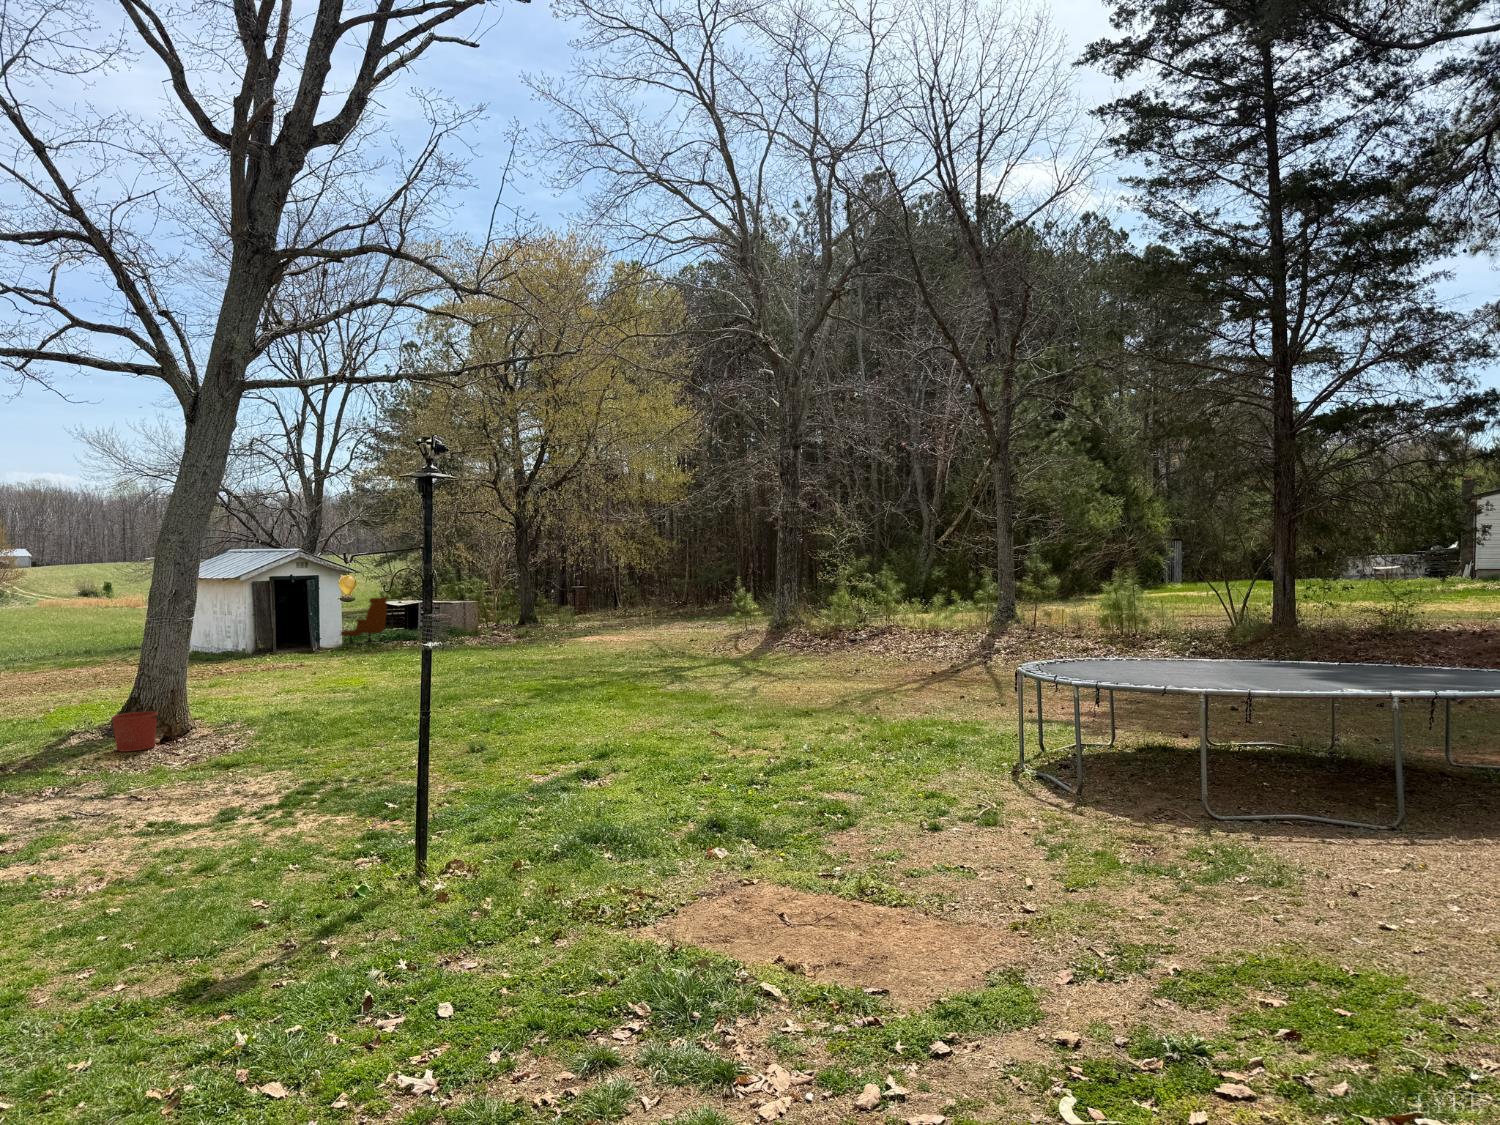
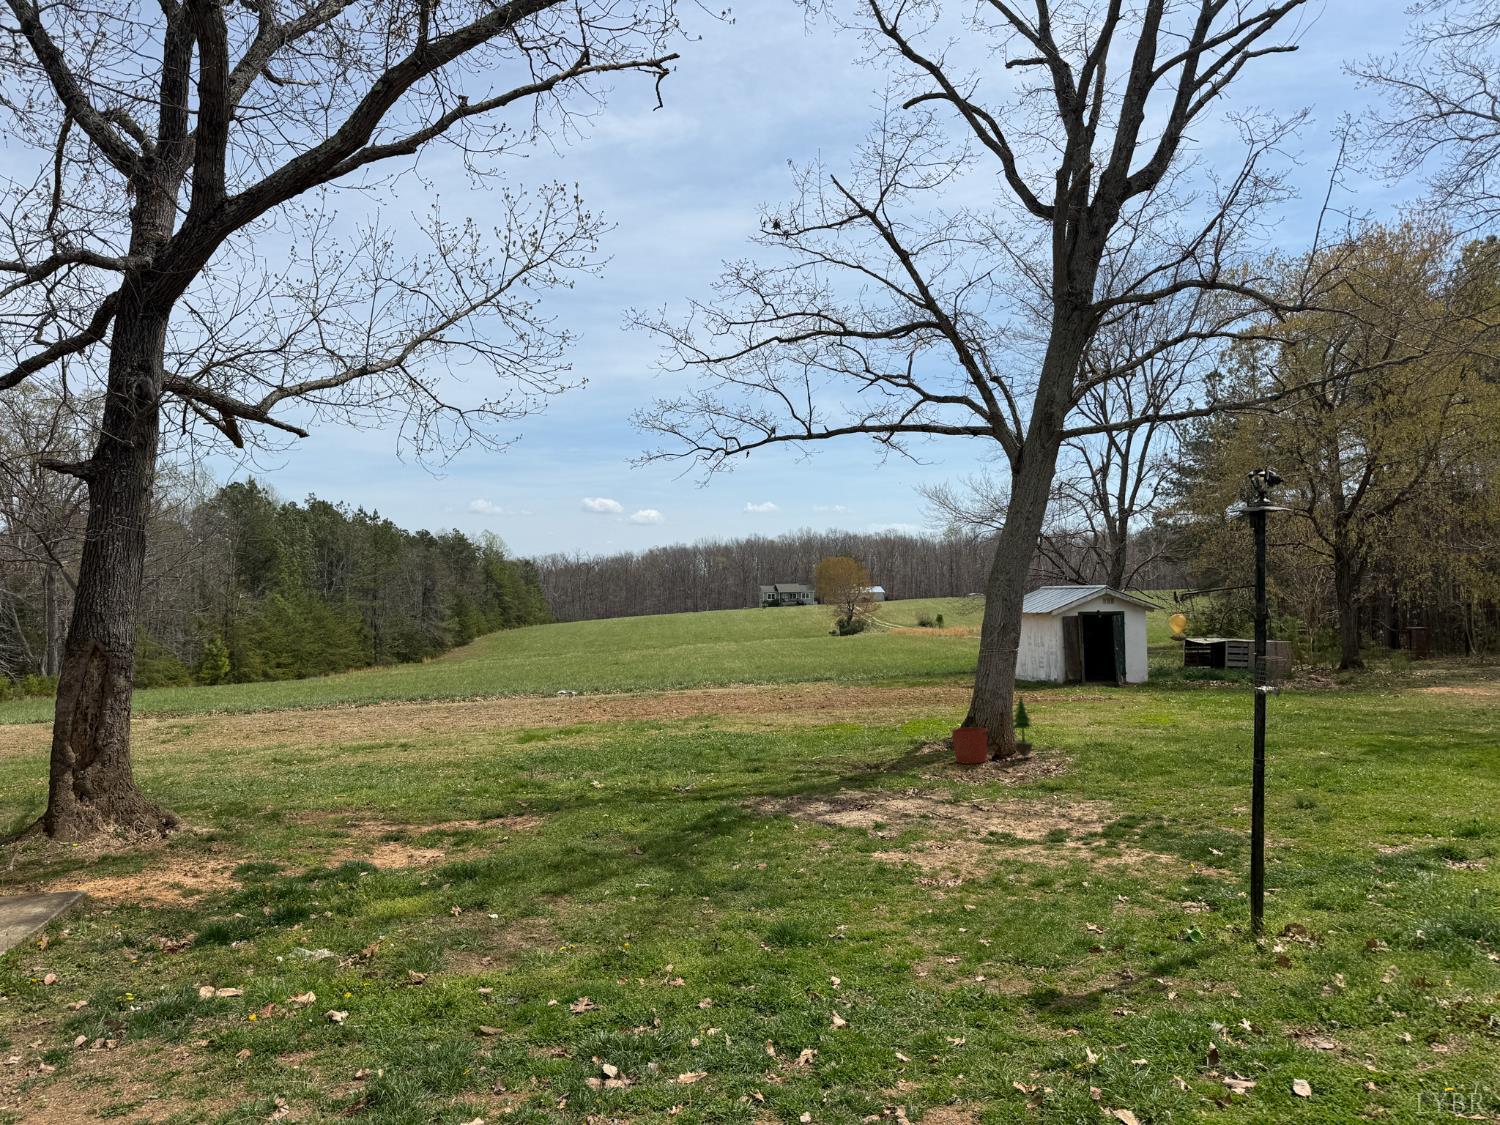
lounge chair: present [341,597,387,644] -> none [1148,614,1199,668]
potted tree: none [186,674,213,739] -> present [1013,696,1033,757]

